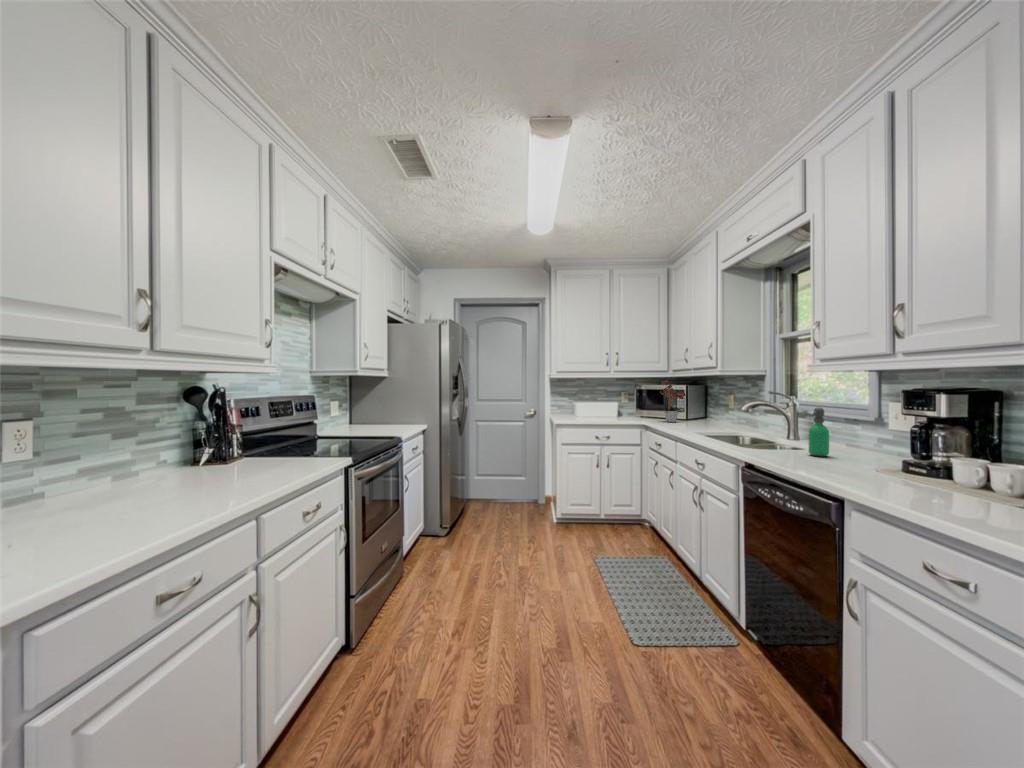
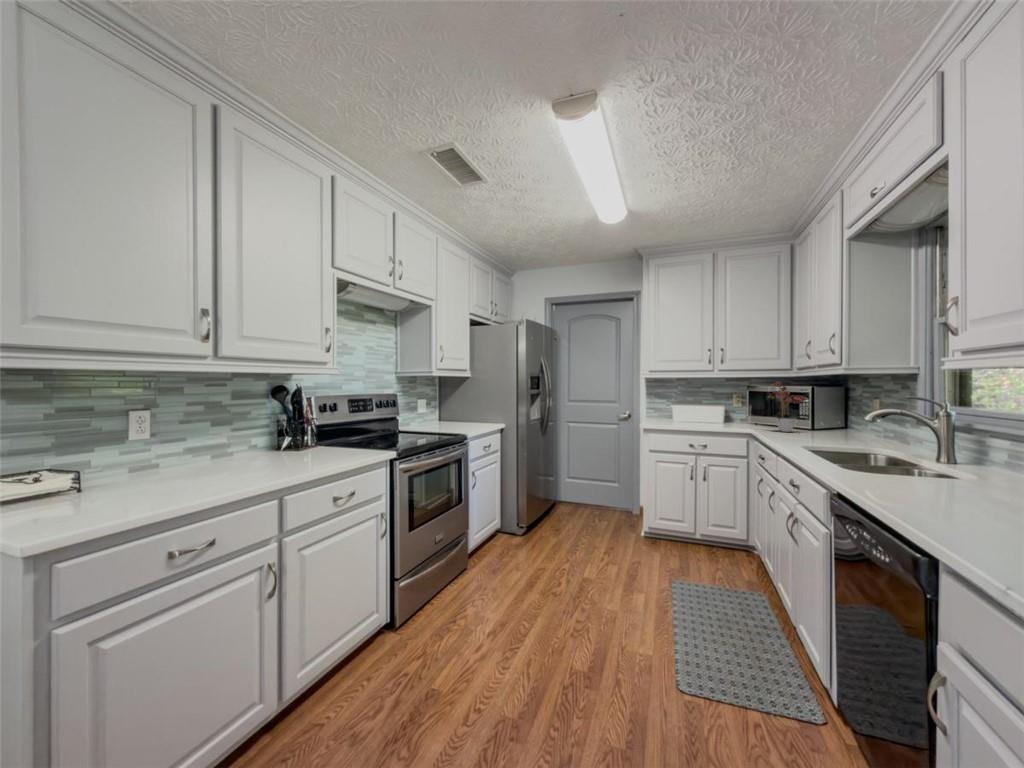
soap dispenser: present [809,407,829,457] -> none [947,421,983,492]

